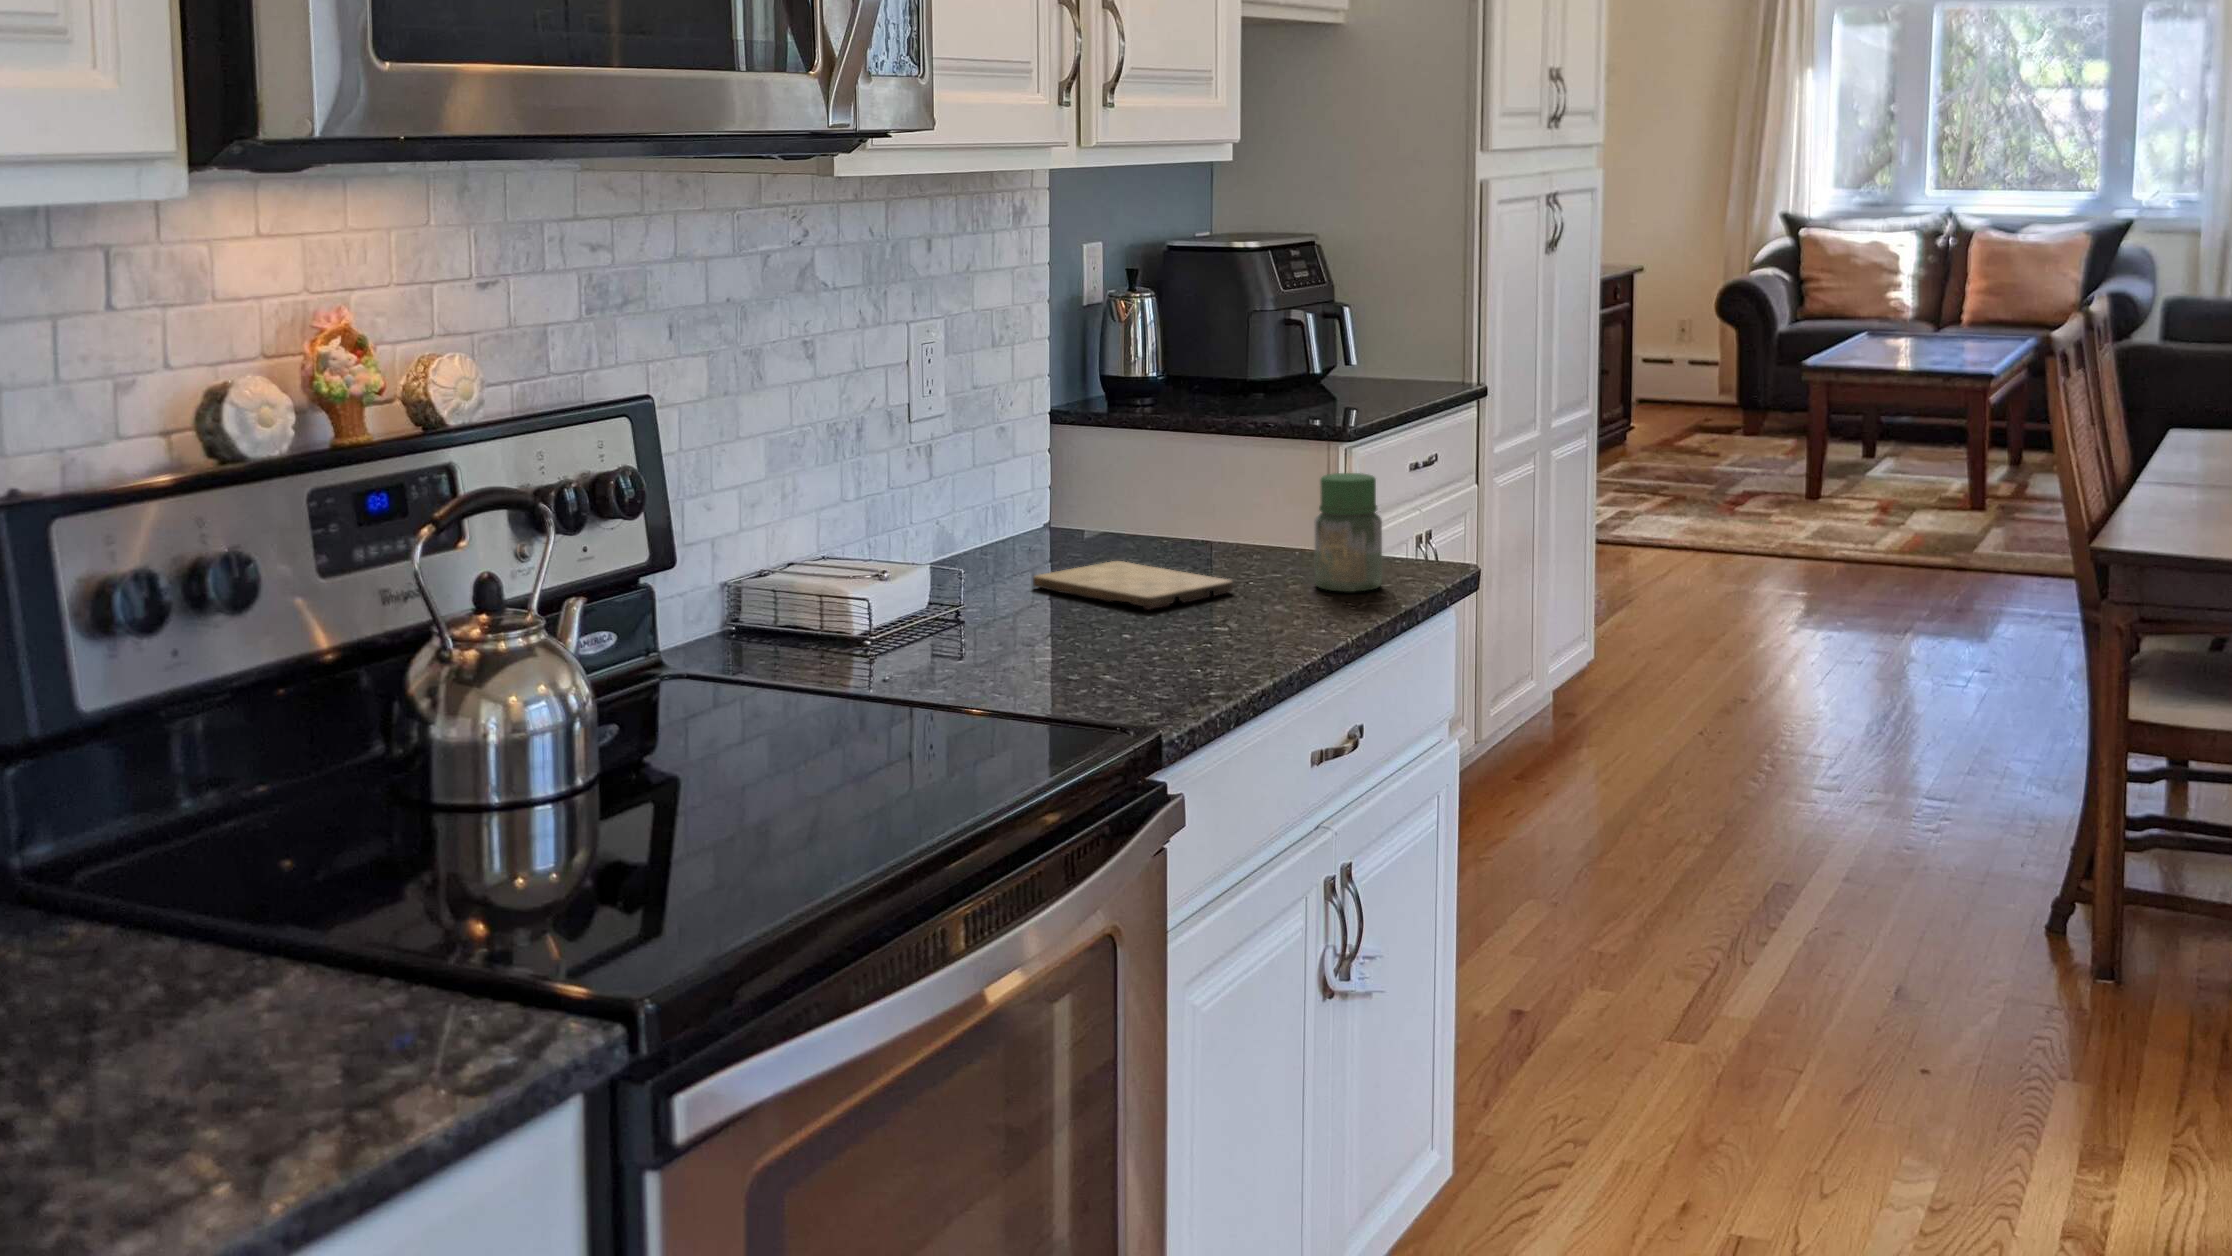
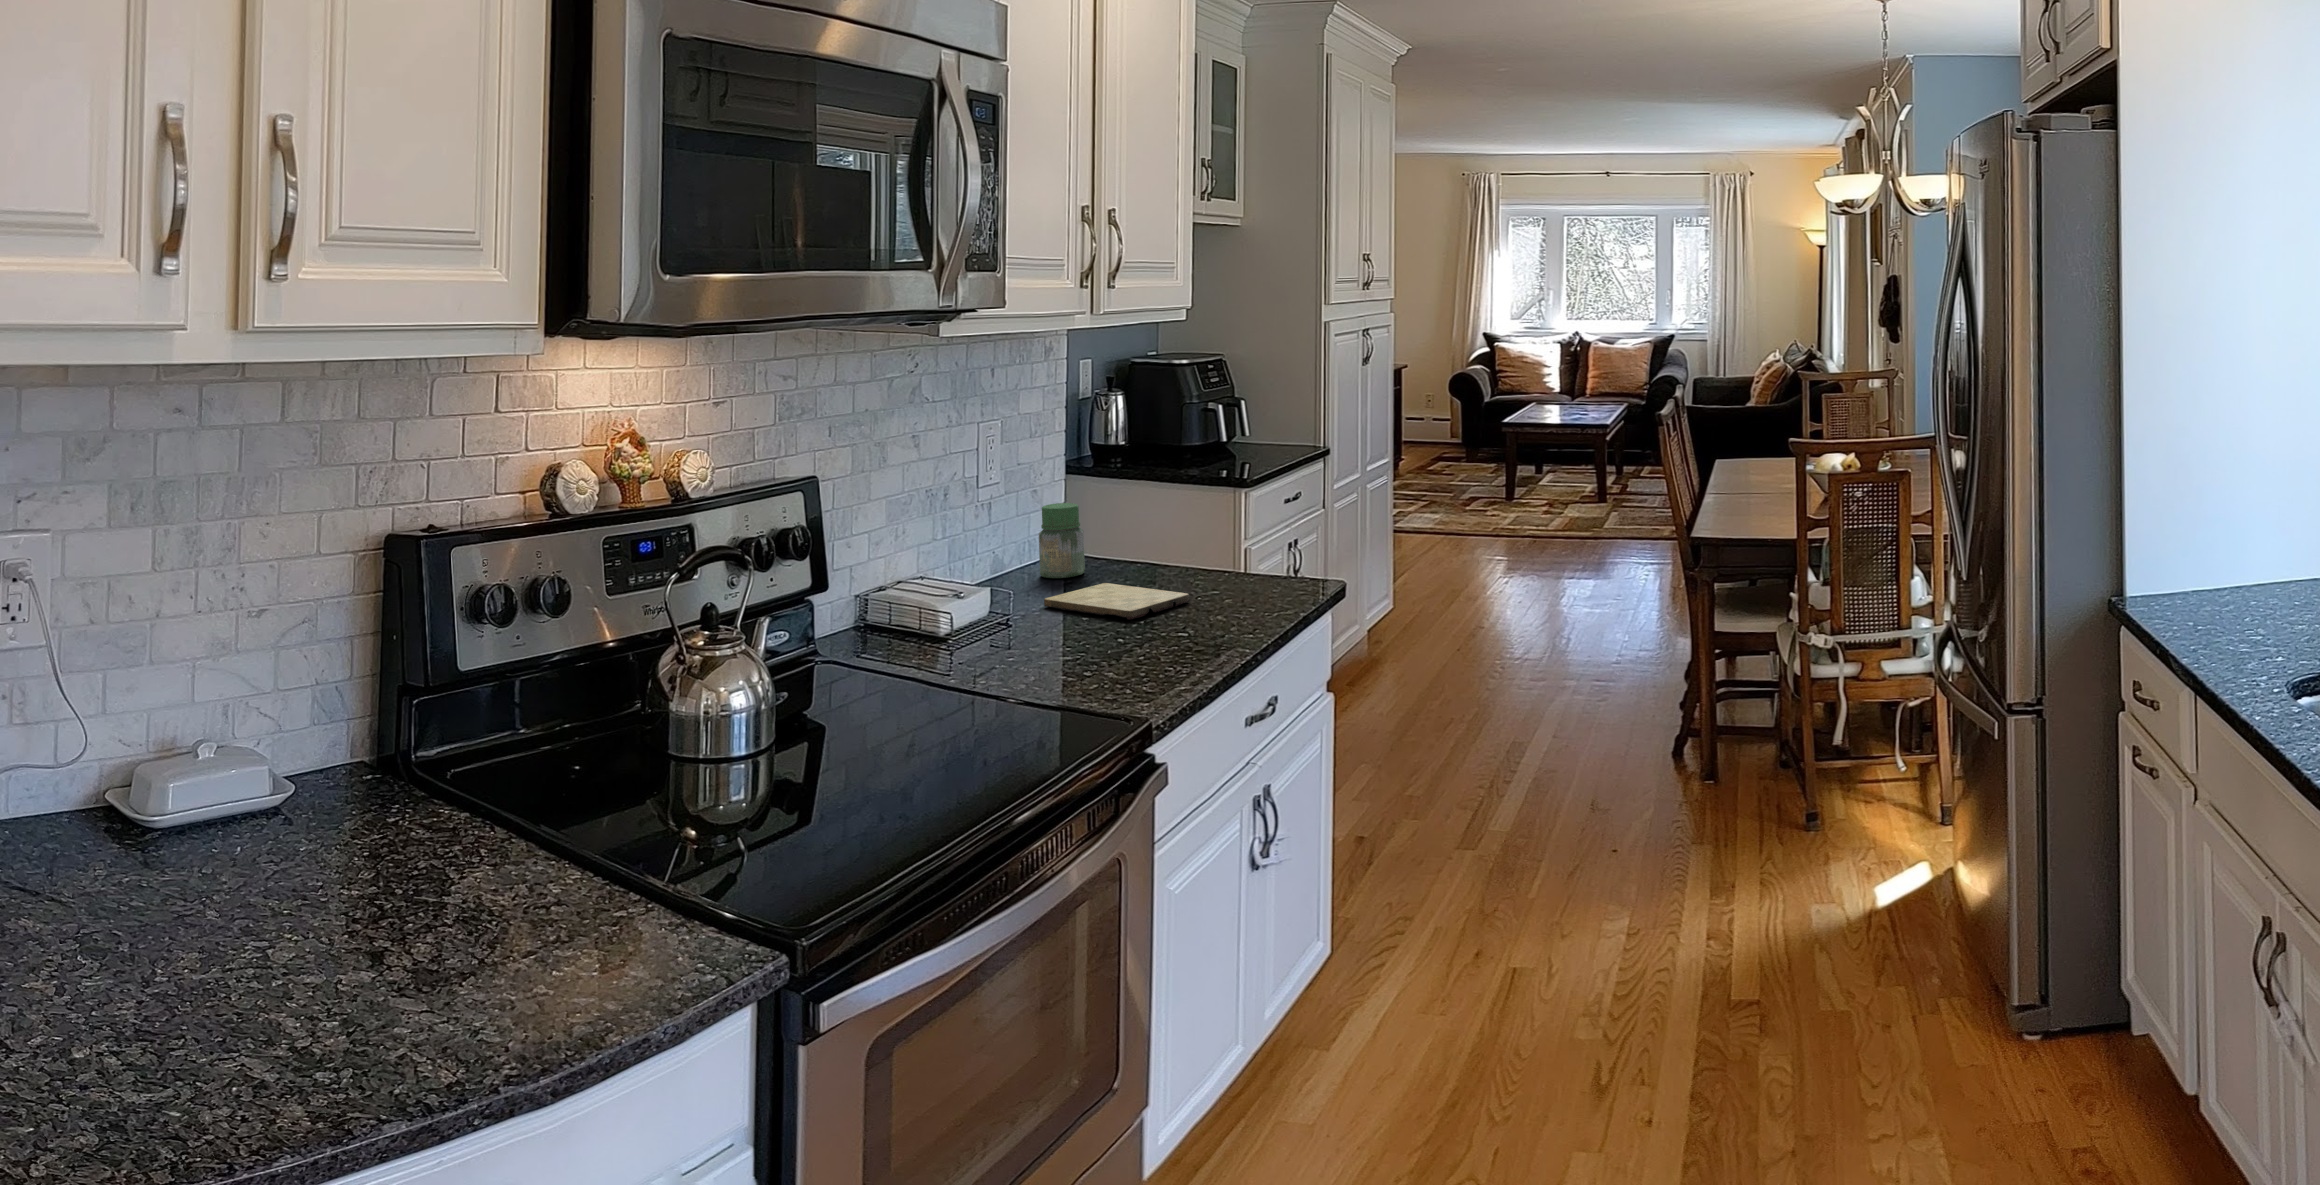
jar: present [1314,473,1382,592] -> present [1039,503,1085,578]

